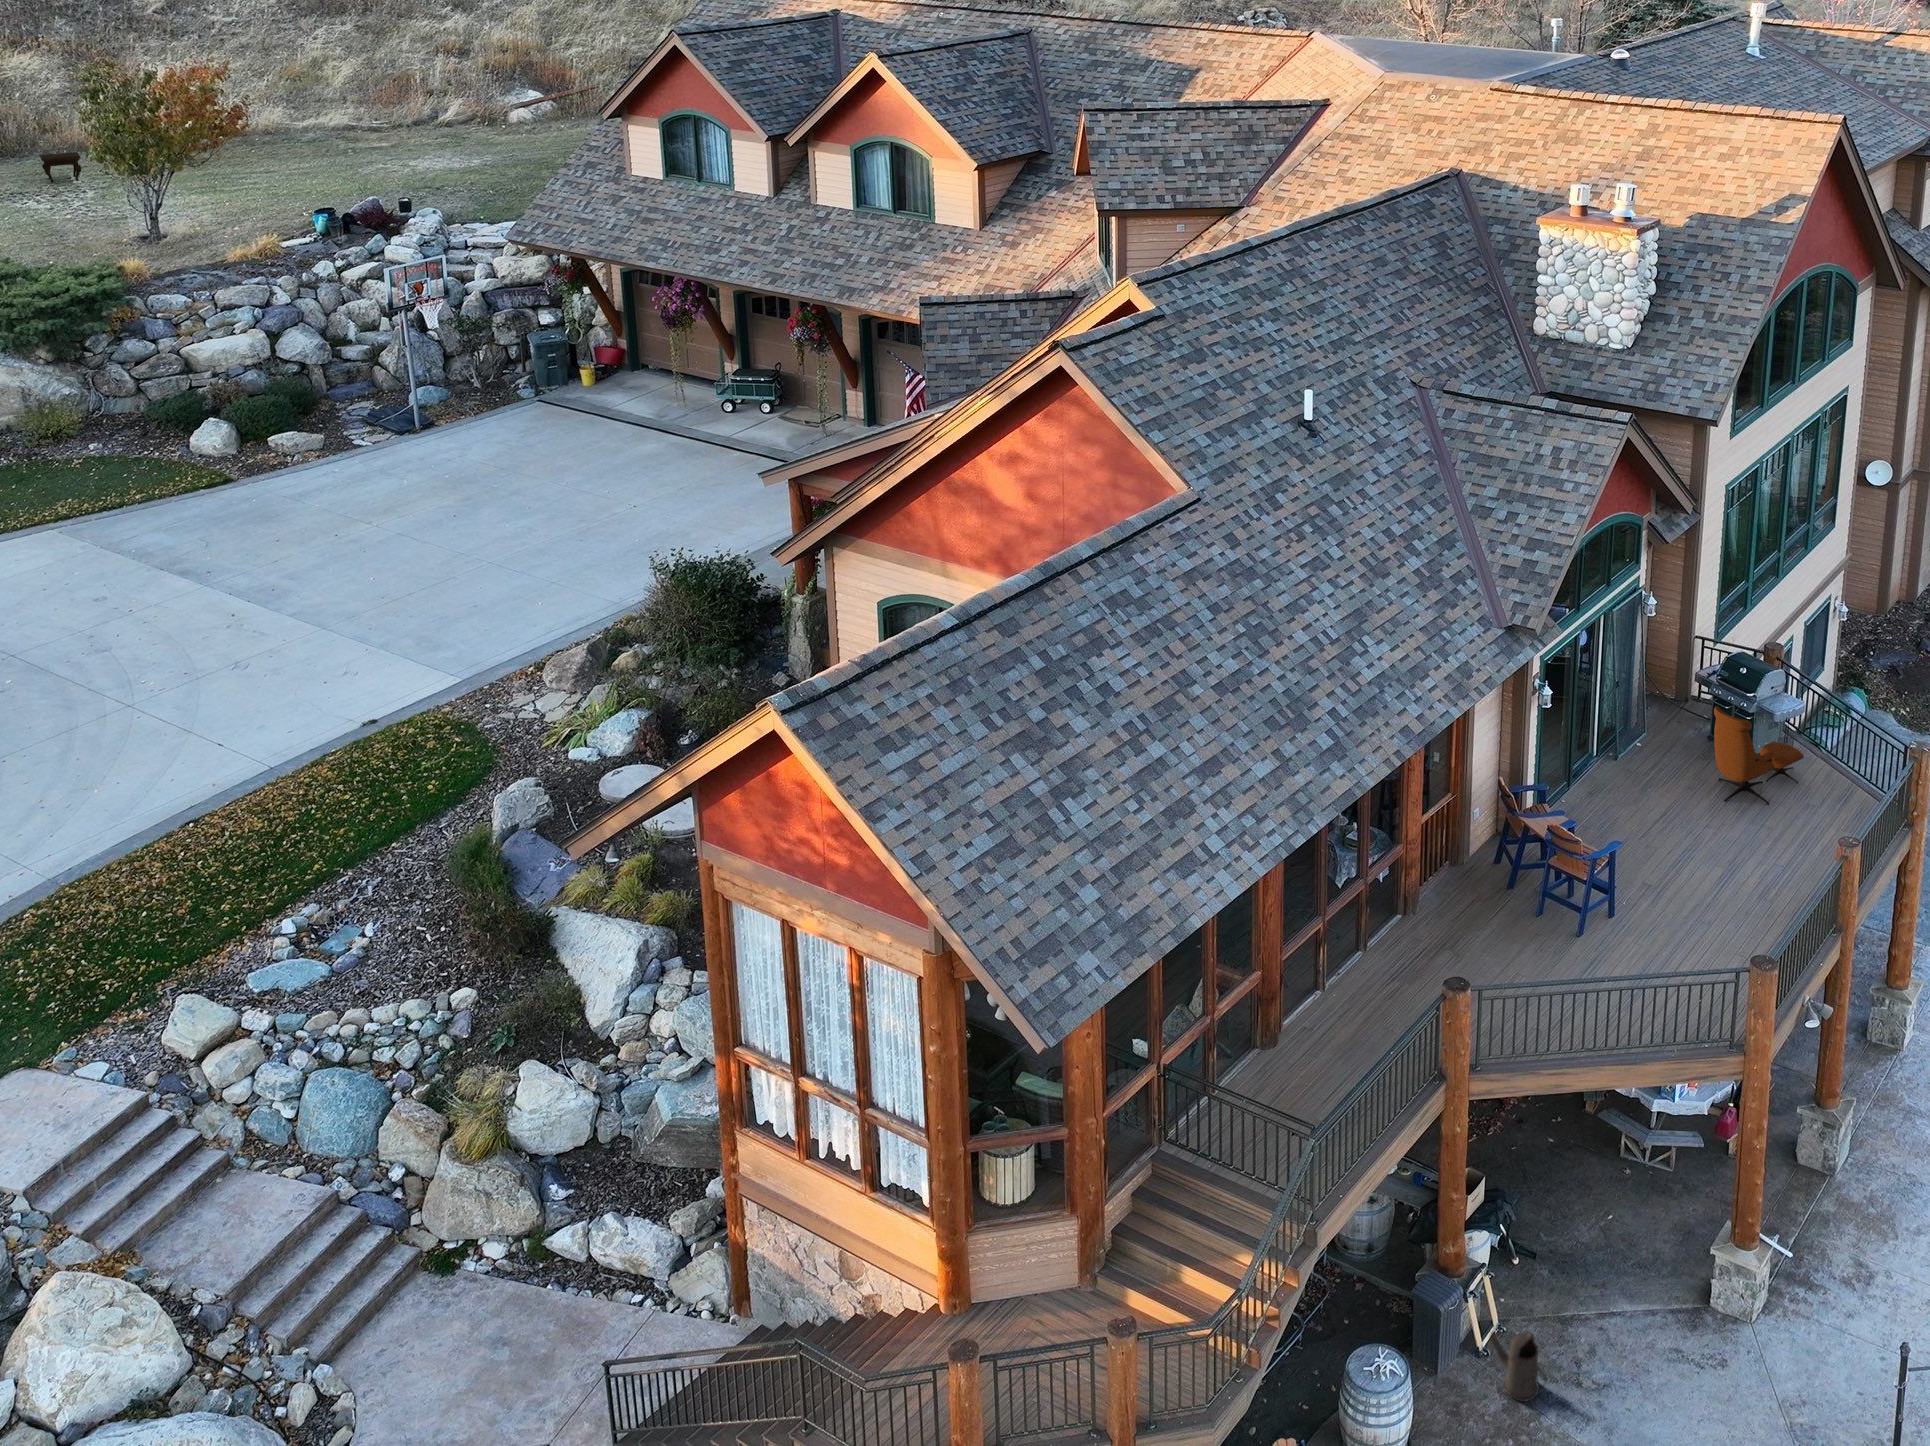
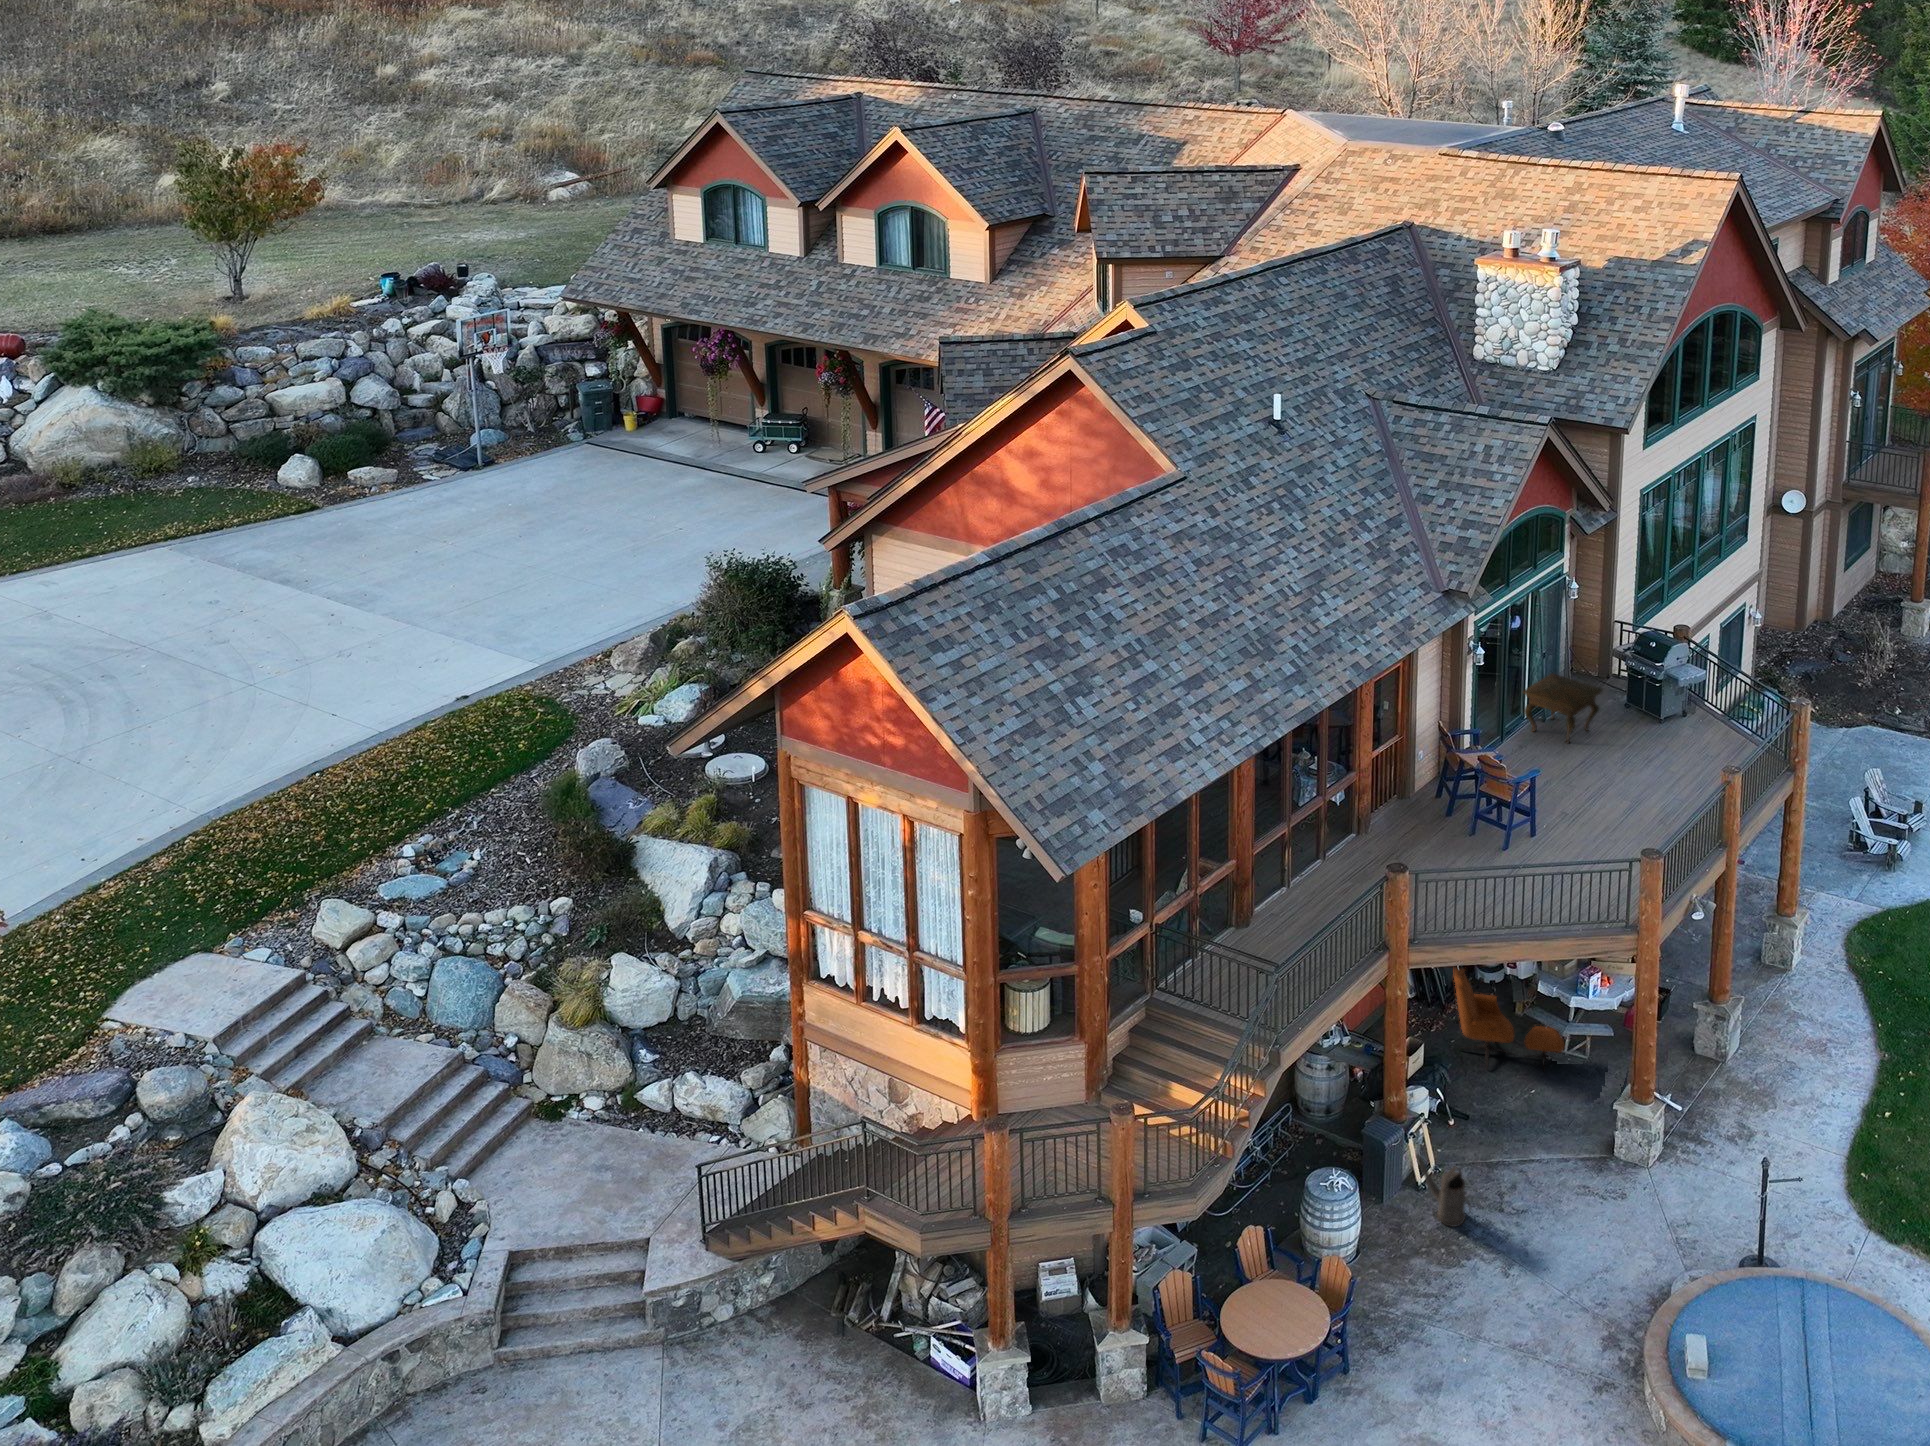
side table: present [39,152,81,183] -> present [1523,673,1602,743]
lounge chair: present [1714,706,1804,805] -> present [1454,967,1564,1070]

